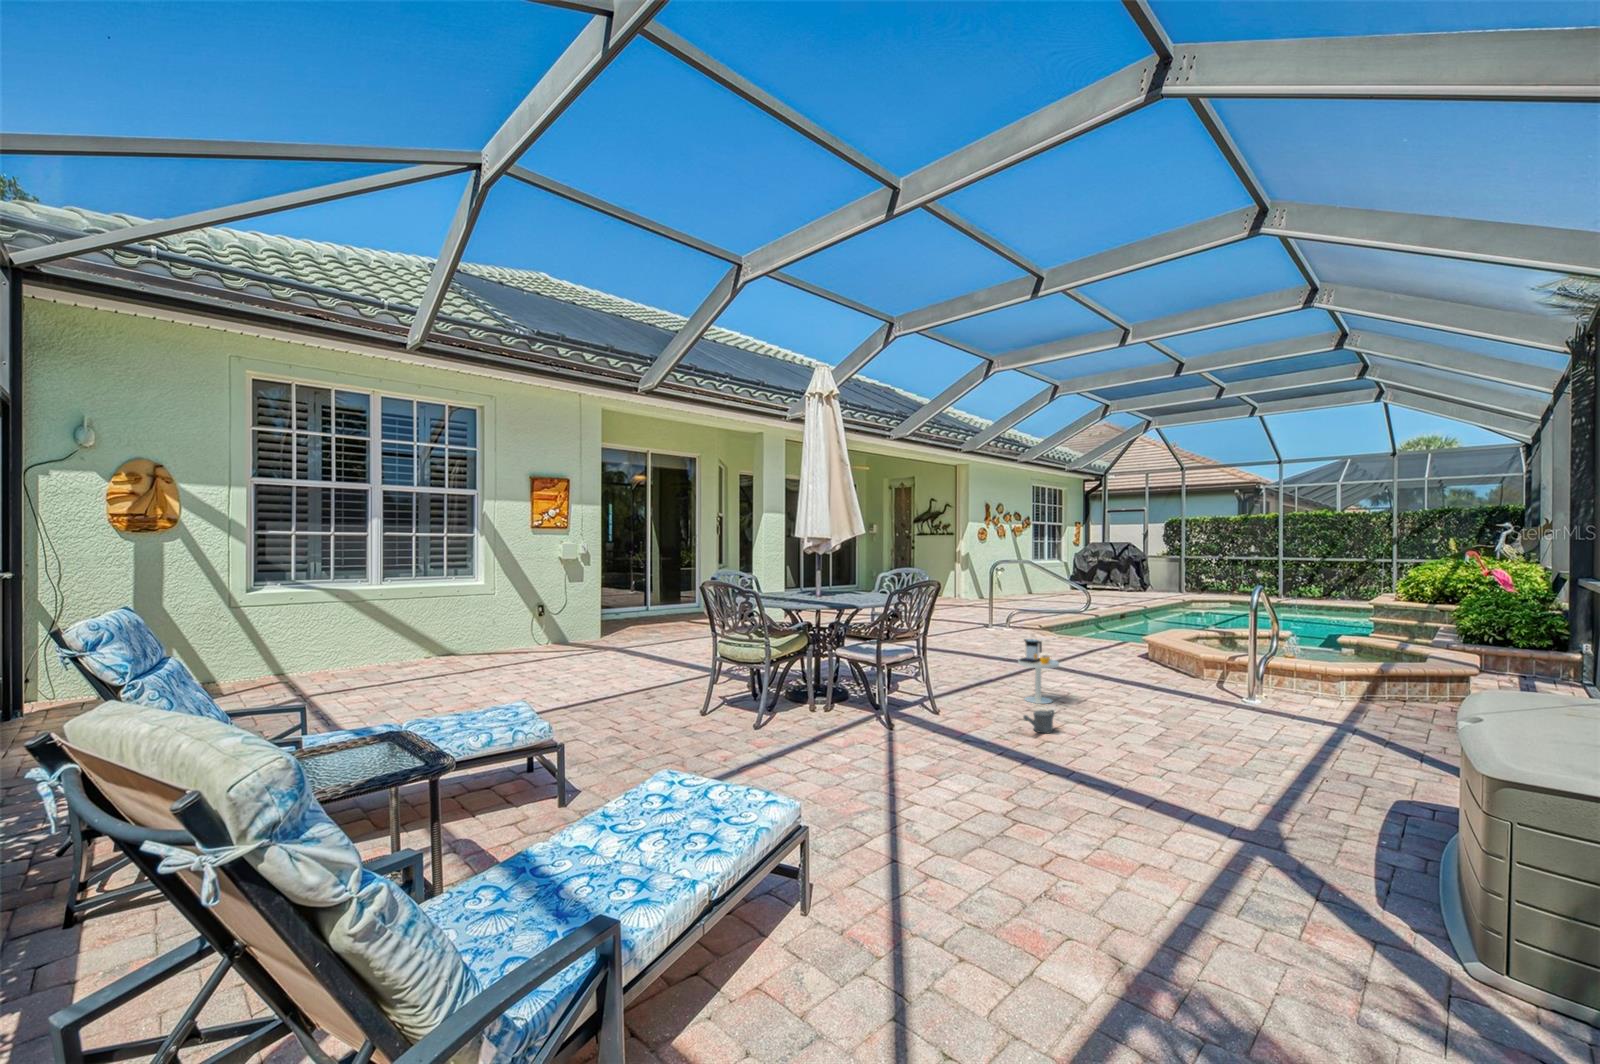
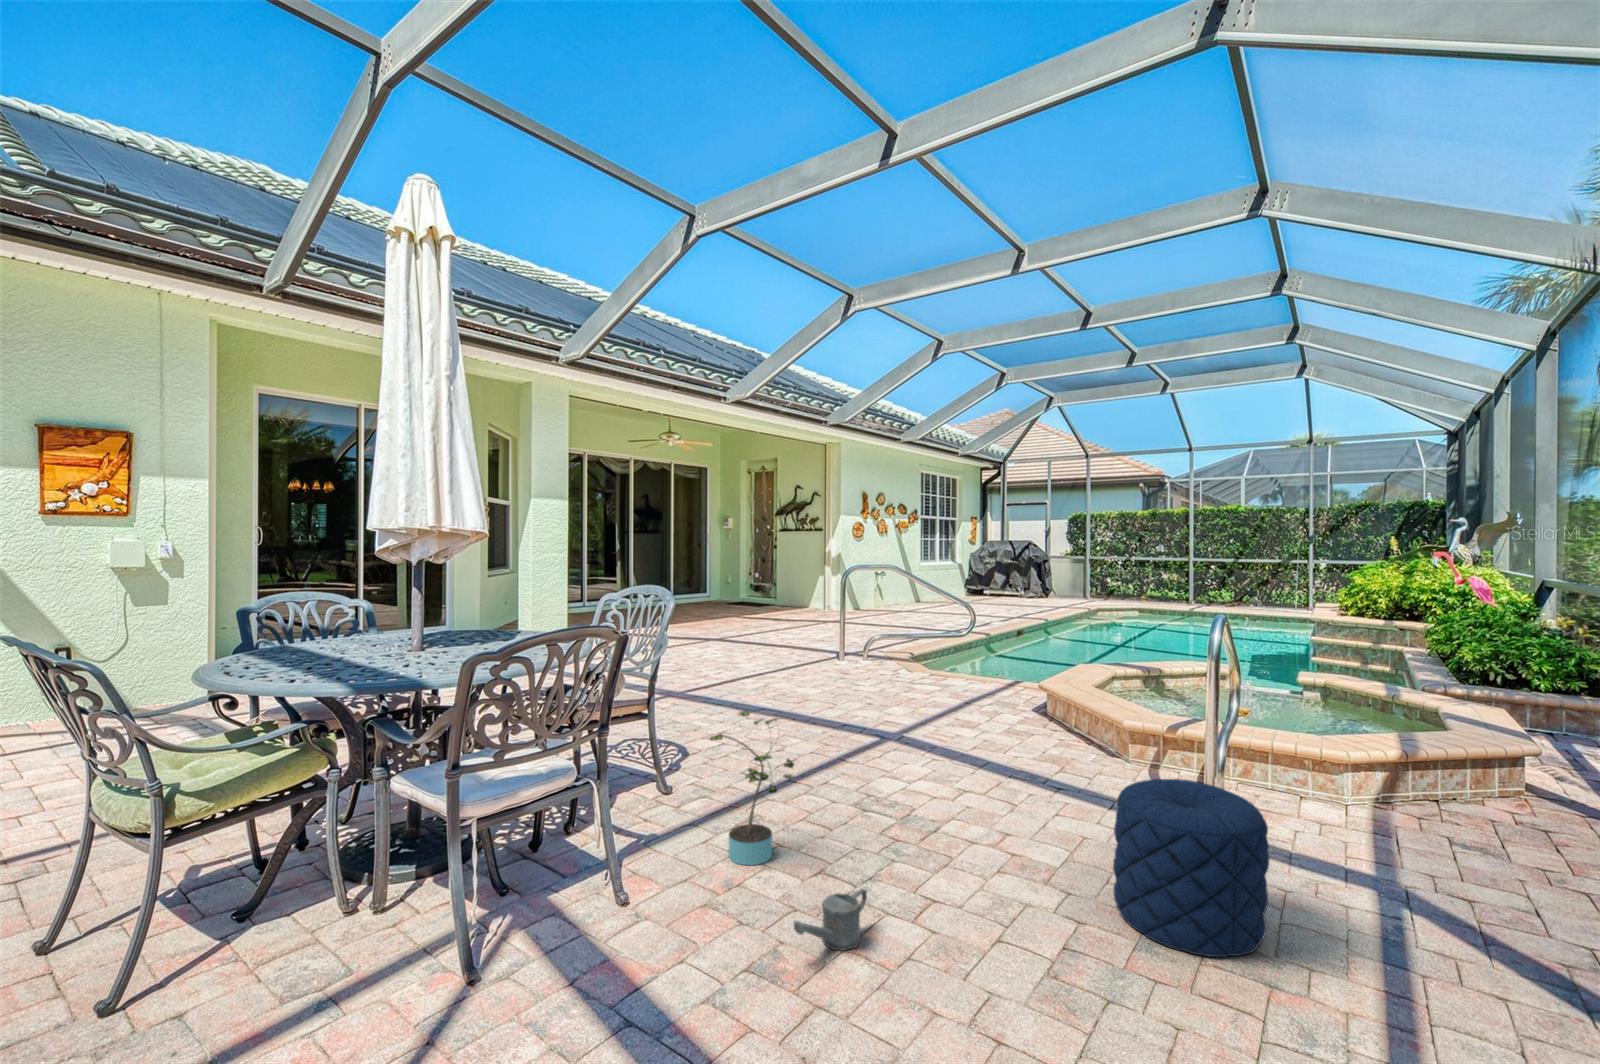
potted plant: none [960,630,1007,709] -> present [710,711,794,865]
side table: present [1018,639,1059,704] -> none [827,719,897,840]
pouf: none [1185,664,1267,742] -> present [1113,779,1269,957]

